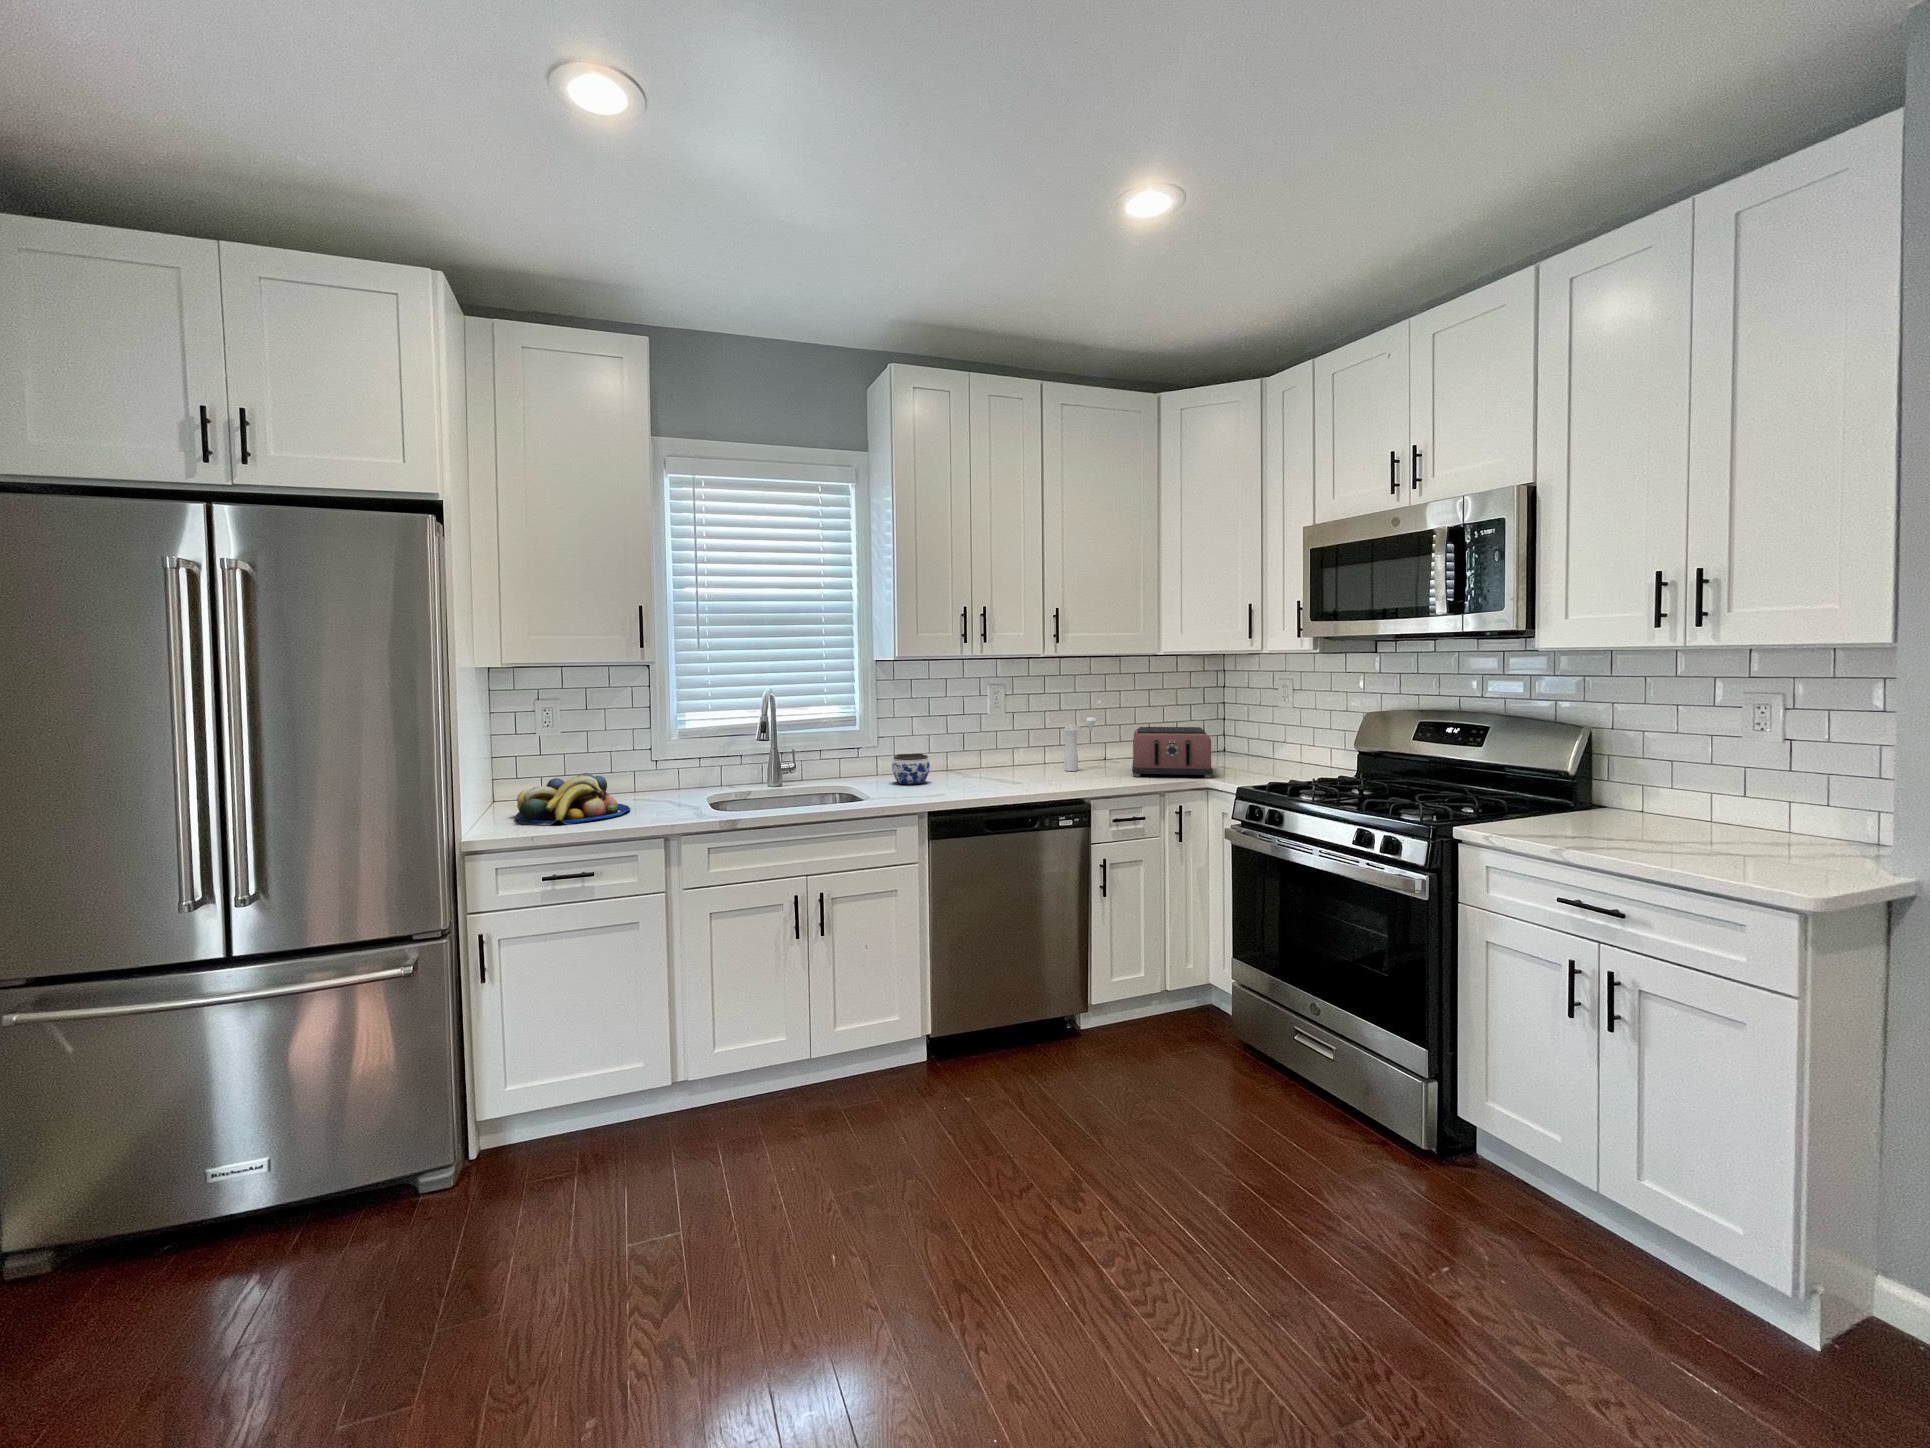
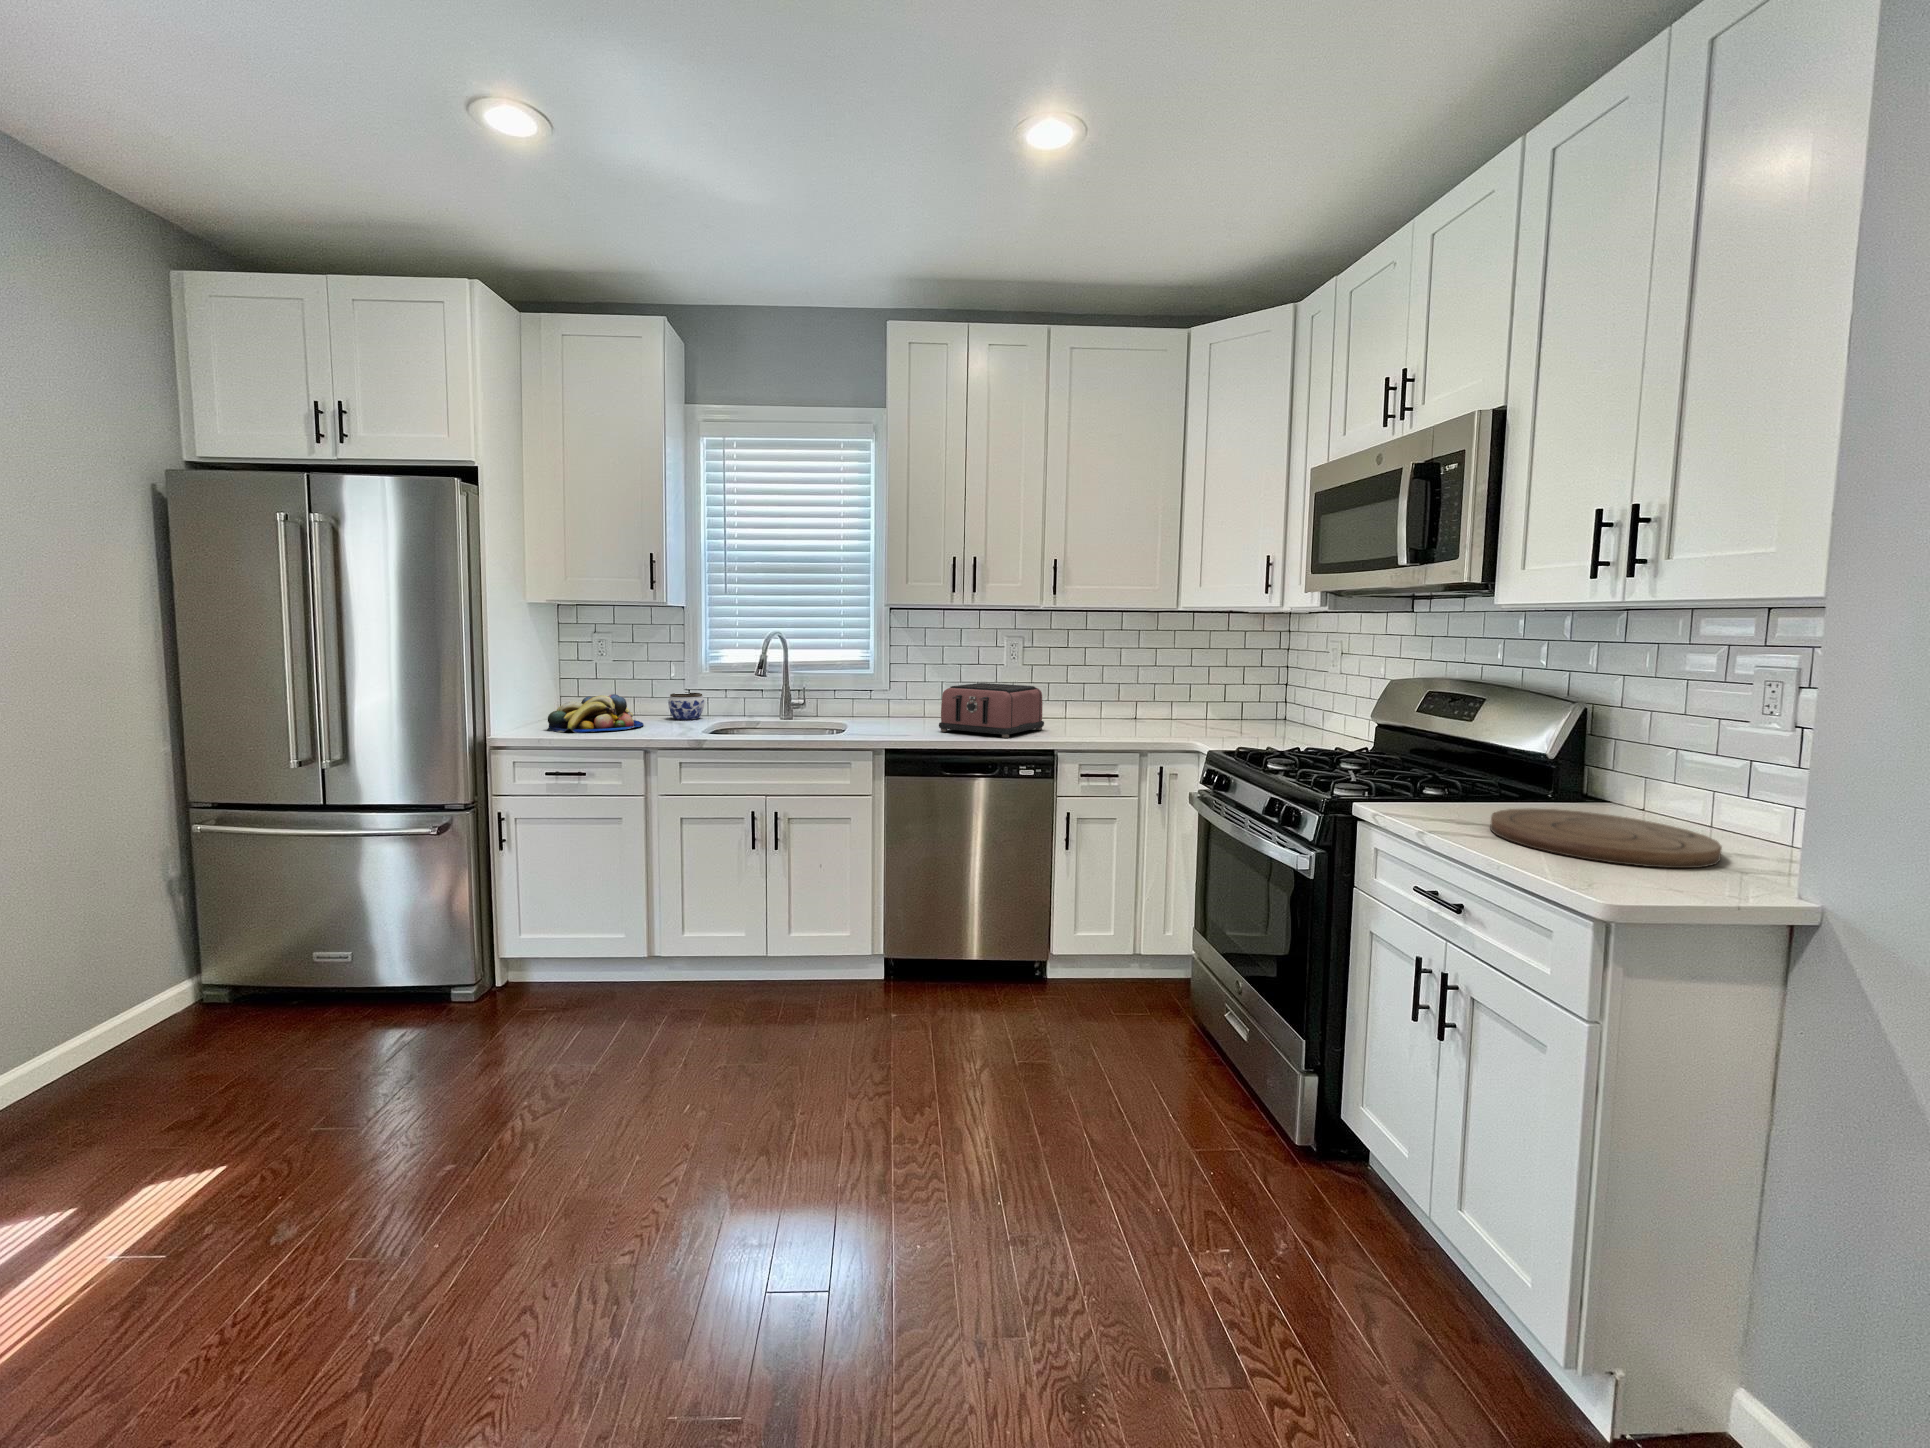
pepper mill: present [1064,717,1096,771] -> none [1074,673,1114,726]
toaster: present [1132,727,1213,778] -> present [939,683,1044,738]
jar: present [892,754,930,784] -> present [668,692,704,720]
cutting board: none [1595,817,1789,858] -> present [1490,808,1722,868]

